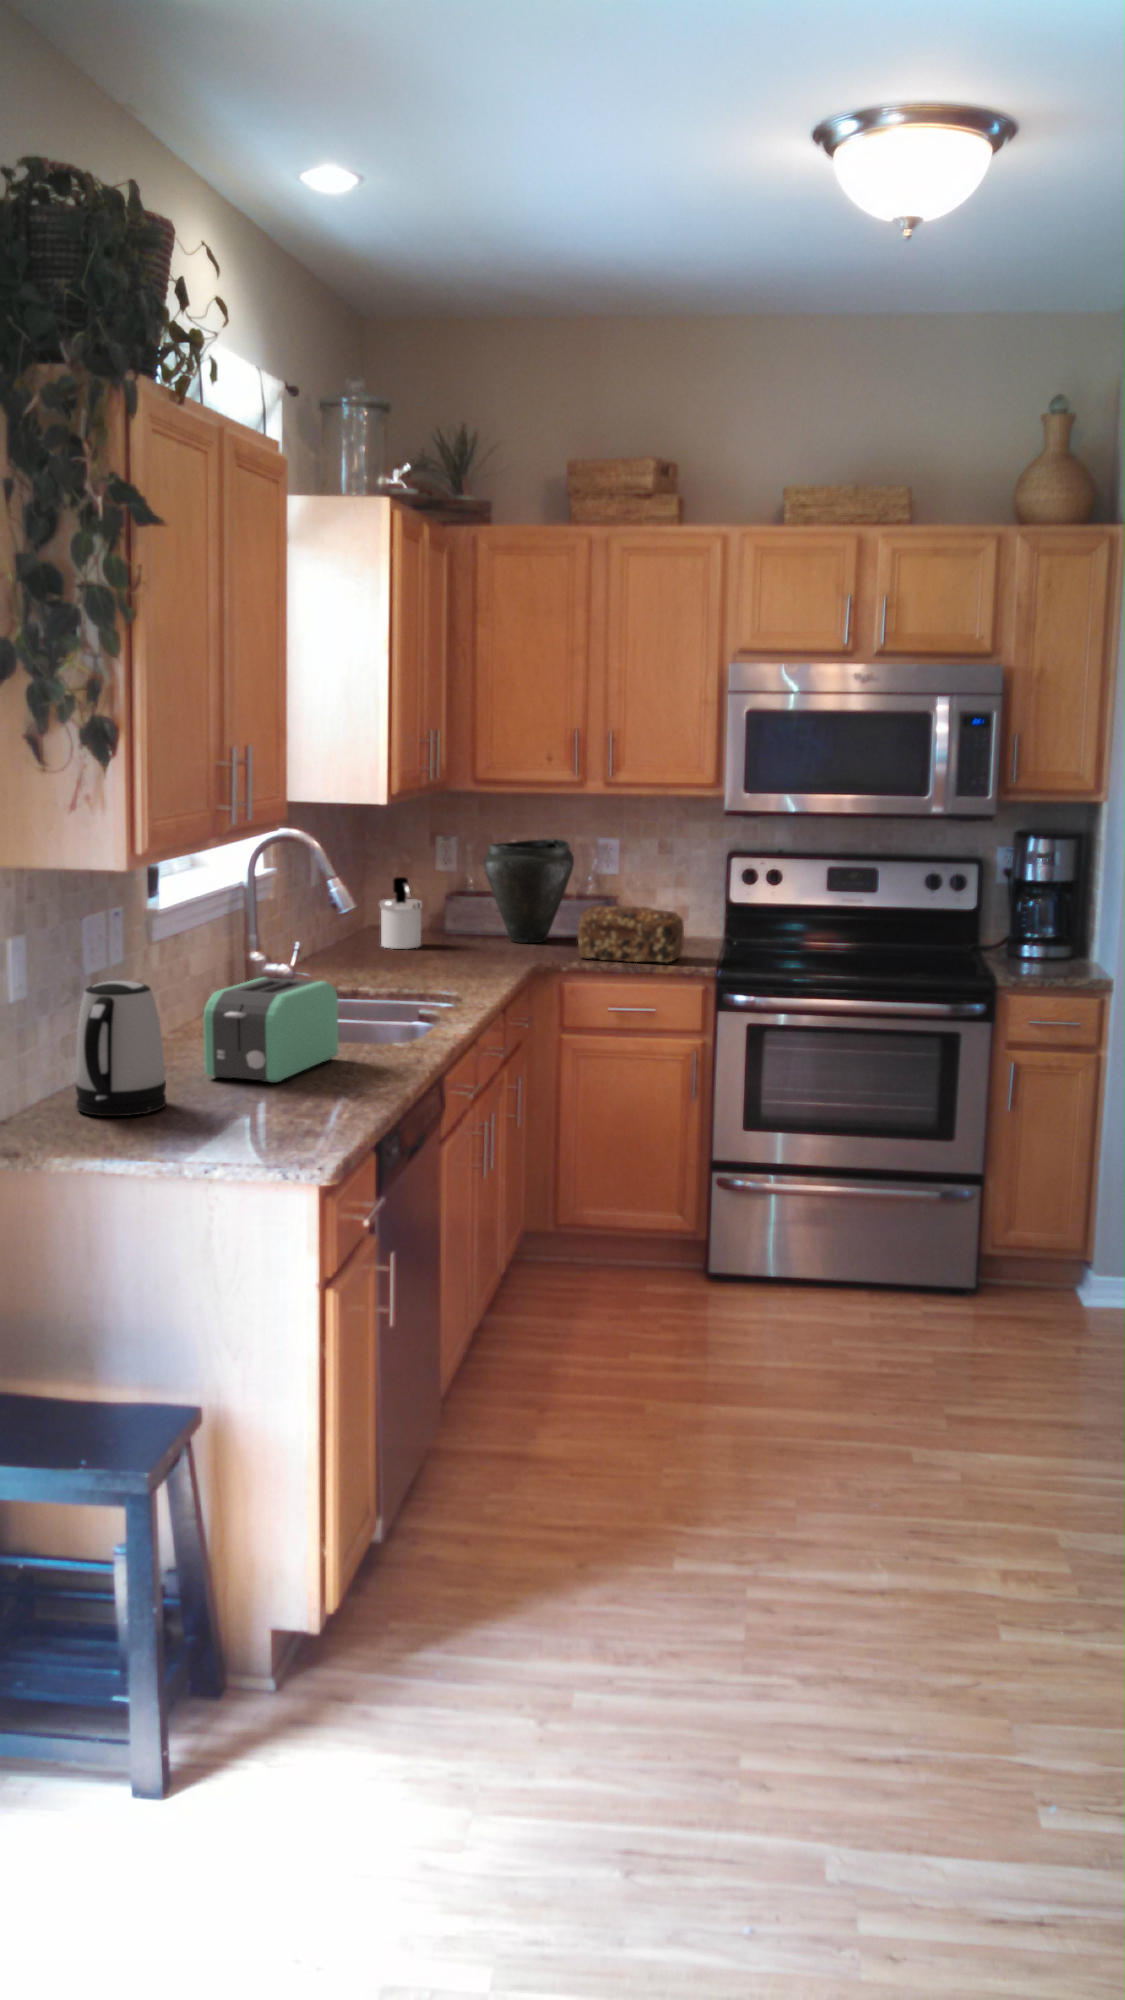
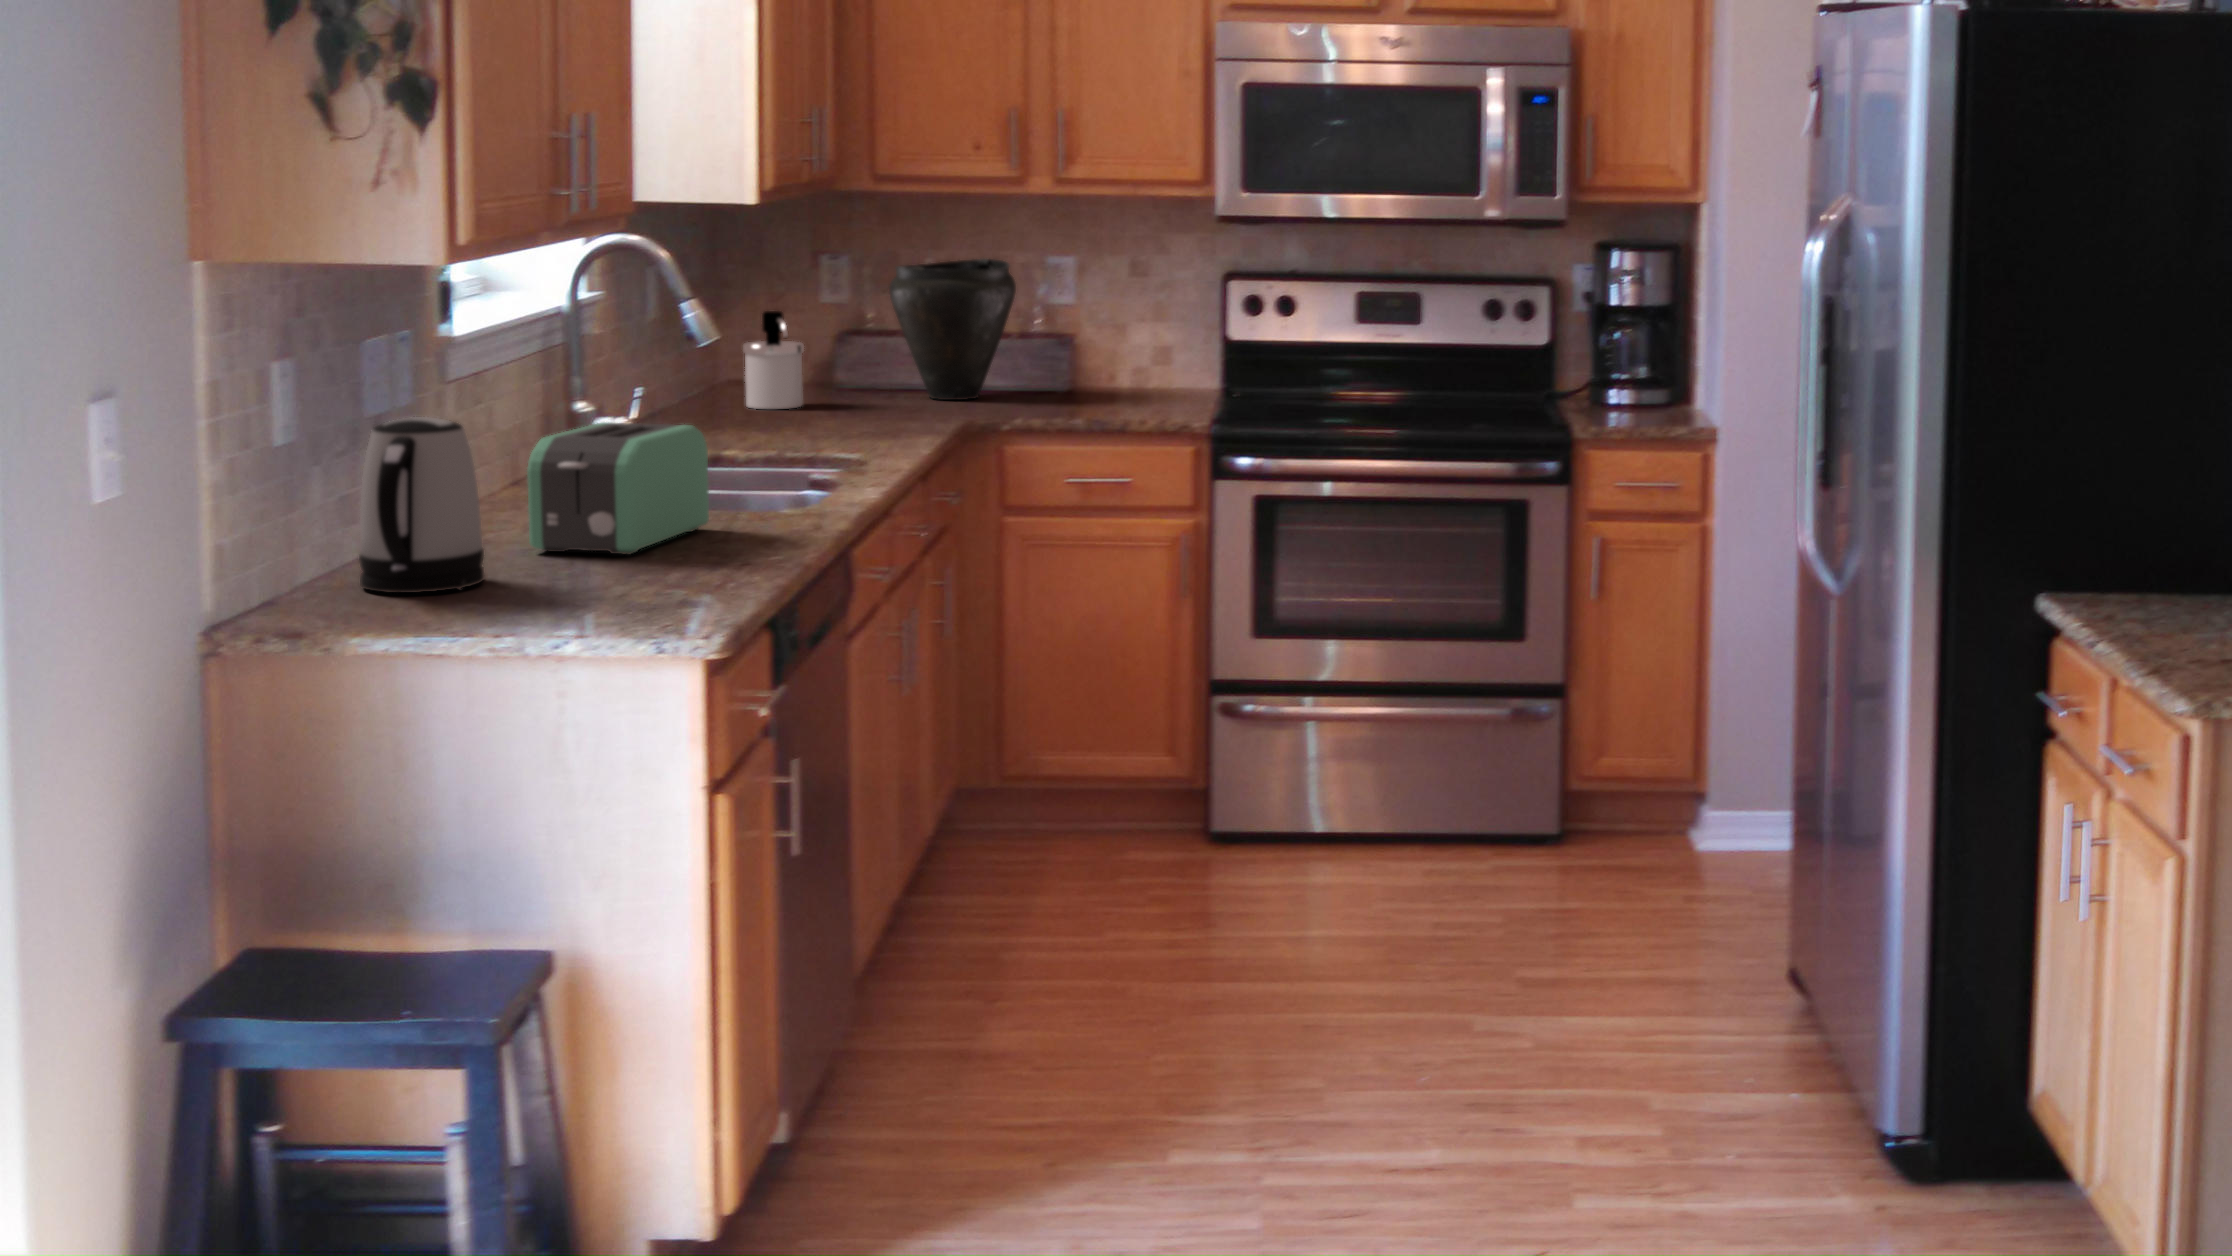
bread loaf: present [578,905,684,962] -> none [1024,344,1168,418]

